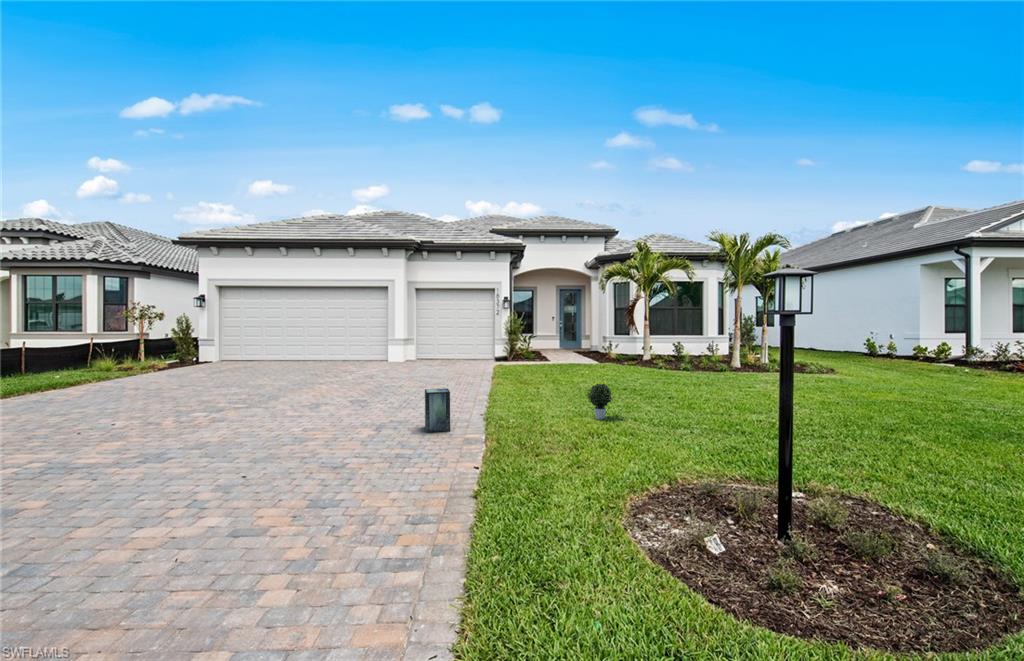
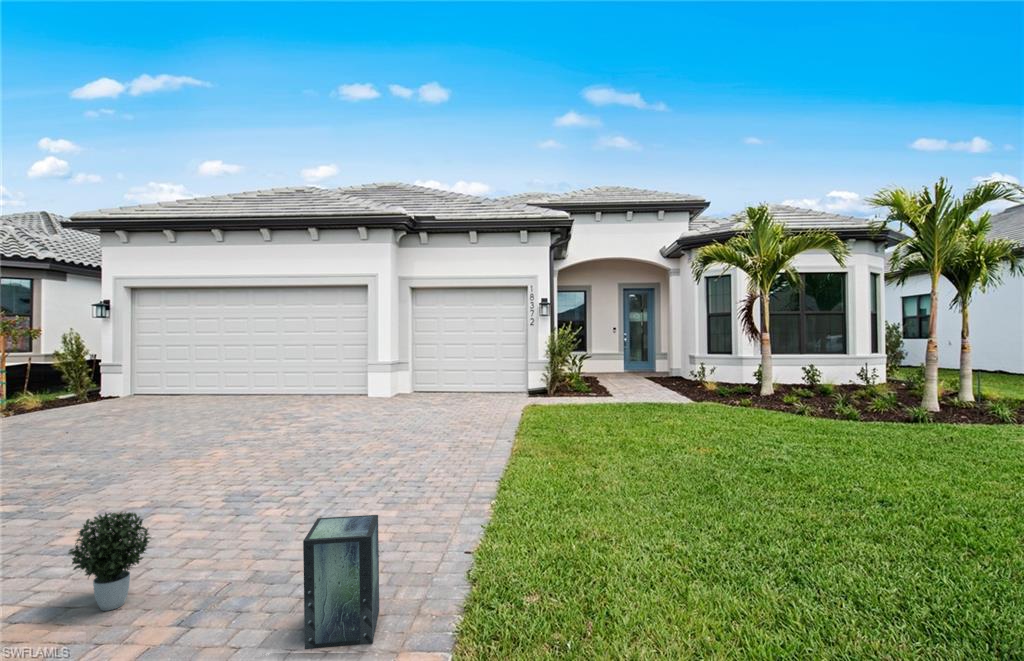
potted plant: present [588,384,612,420] -> present [68,512,151,611]

